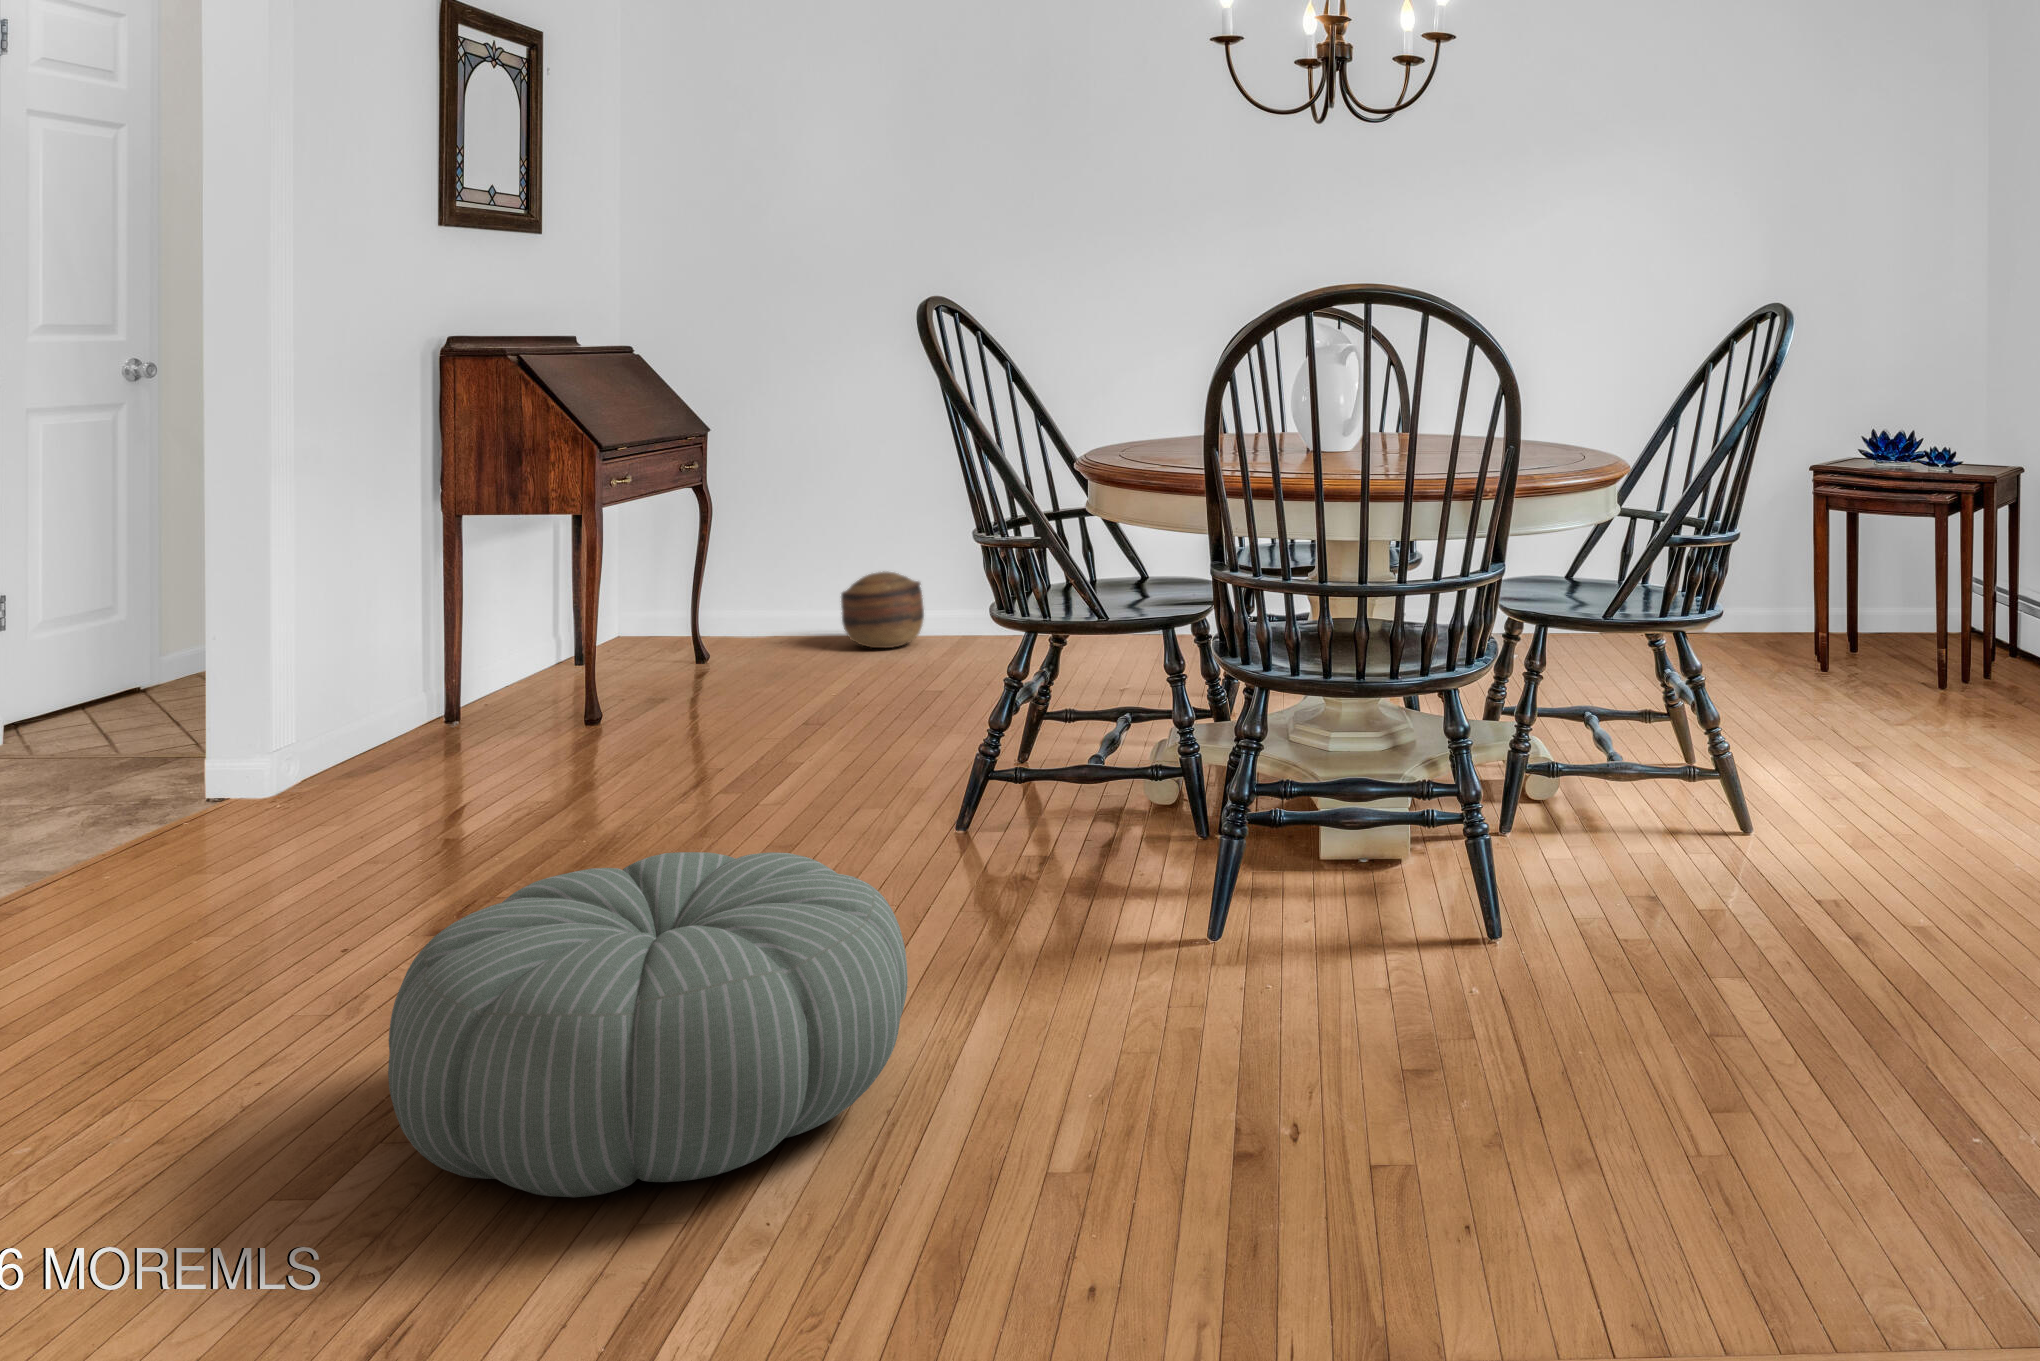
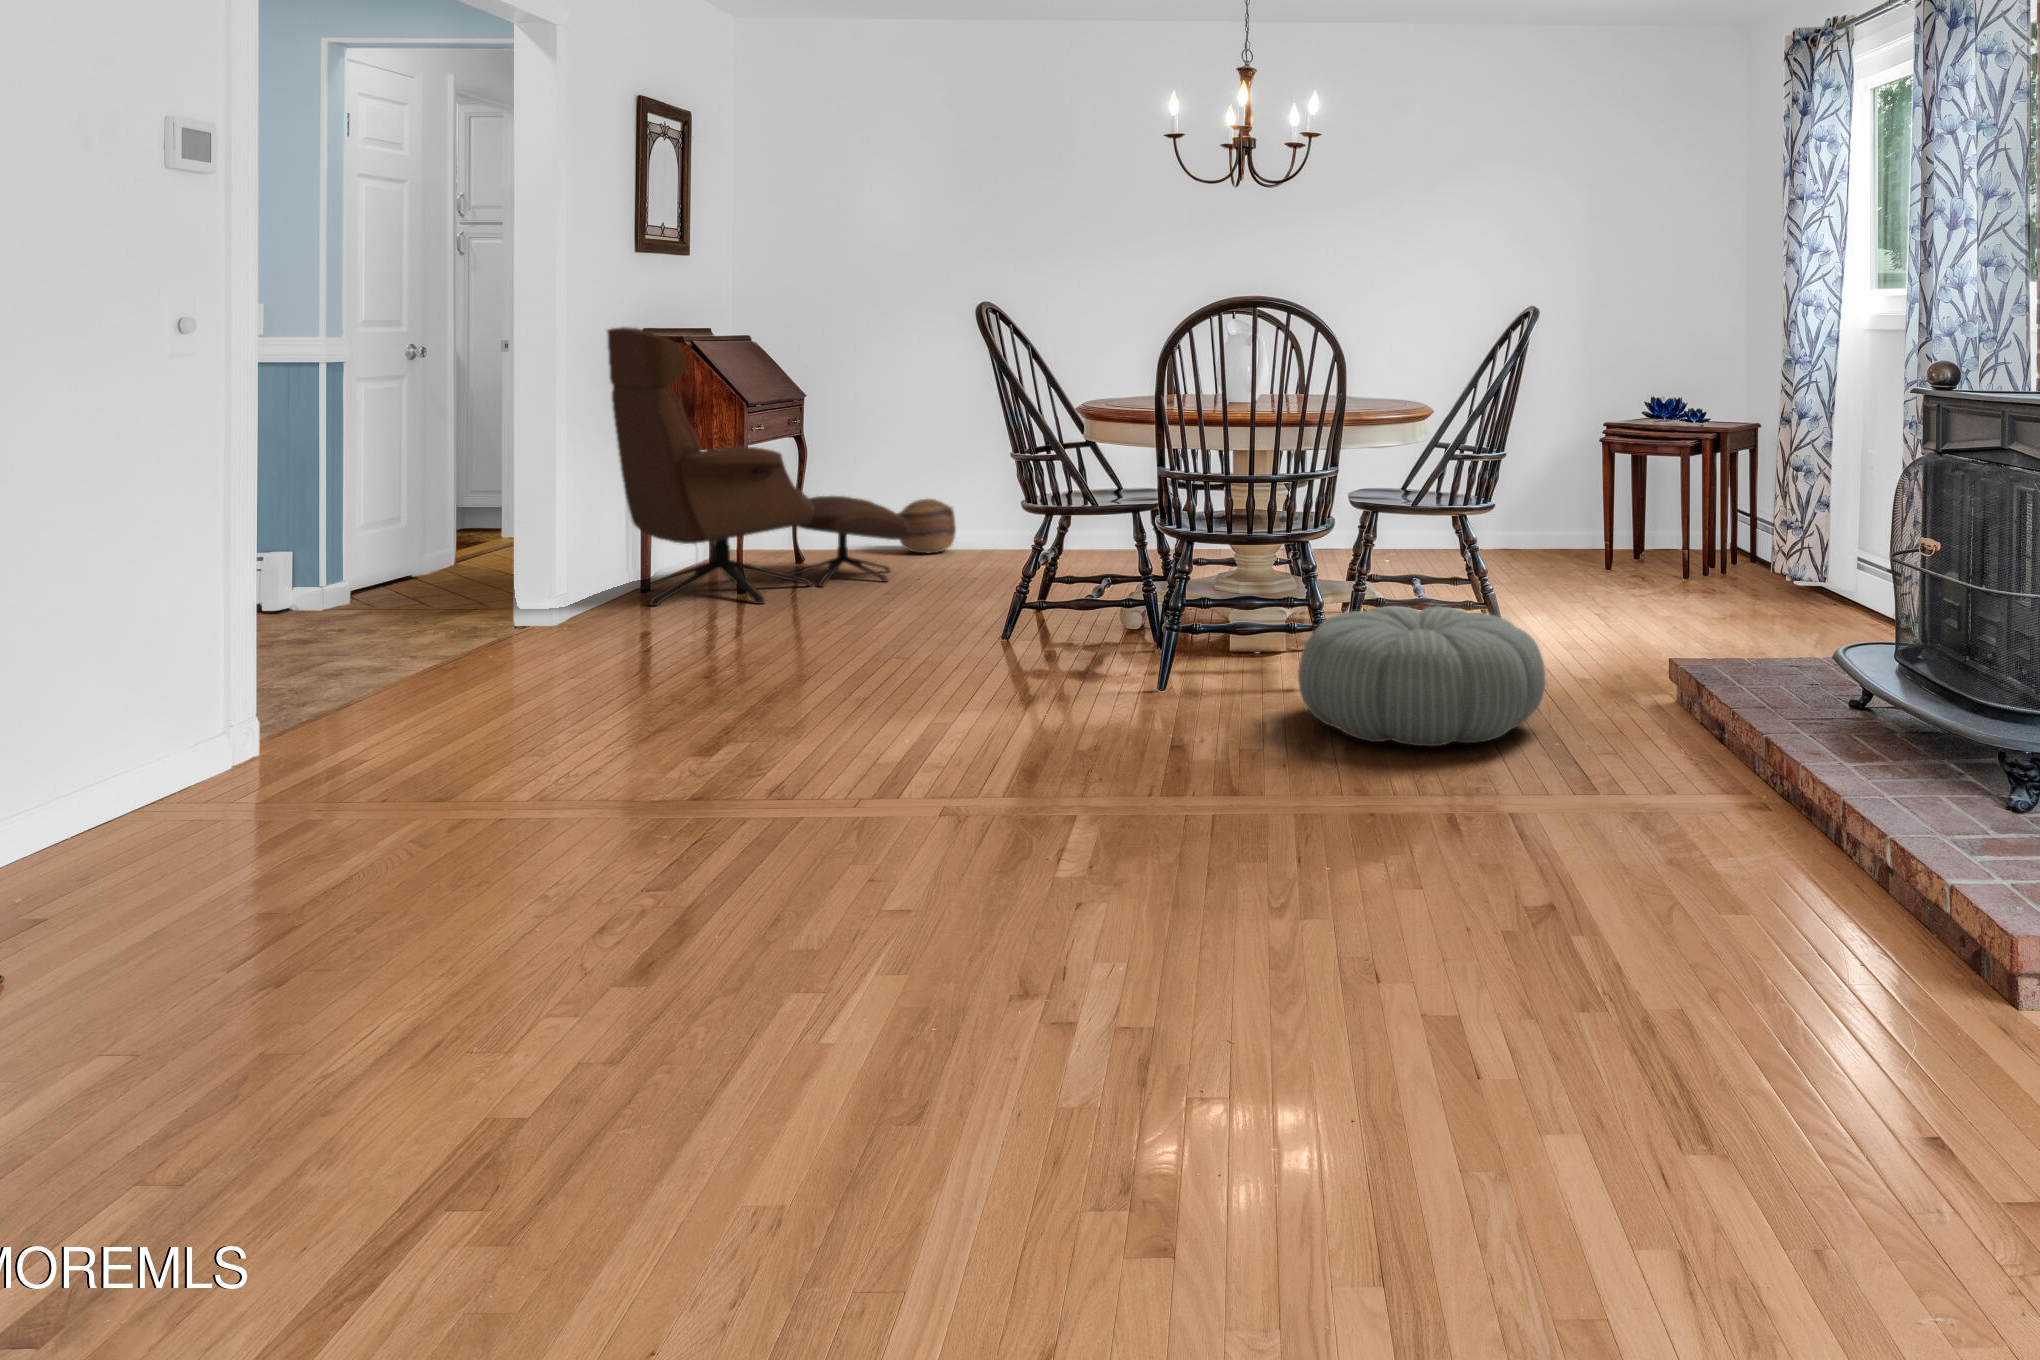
lounge chair: none [365,334,848,755] -> present [607,327,911,606]
pouf: present [388,852,908,1197] -> present [1298,606,1545,746]

